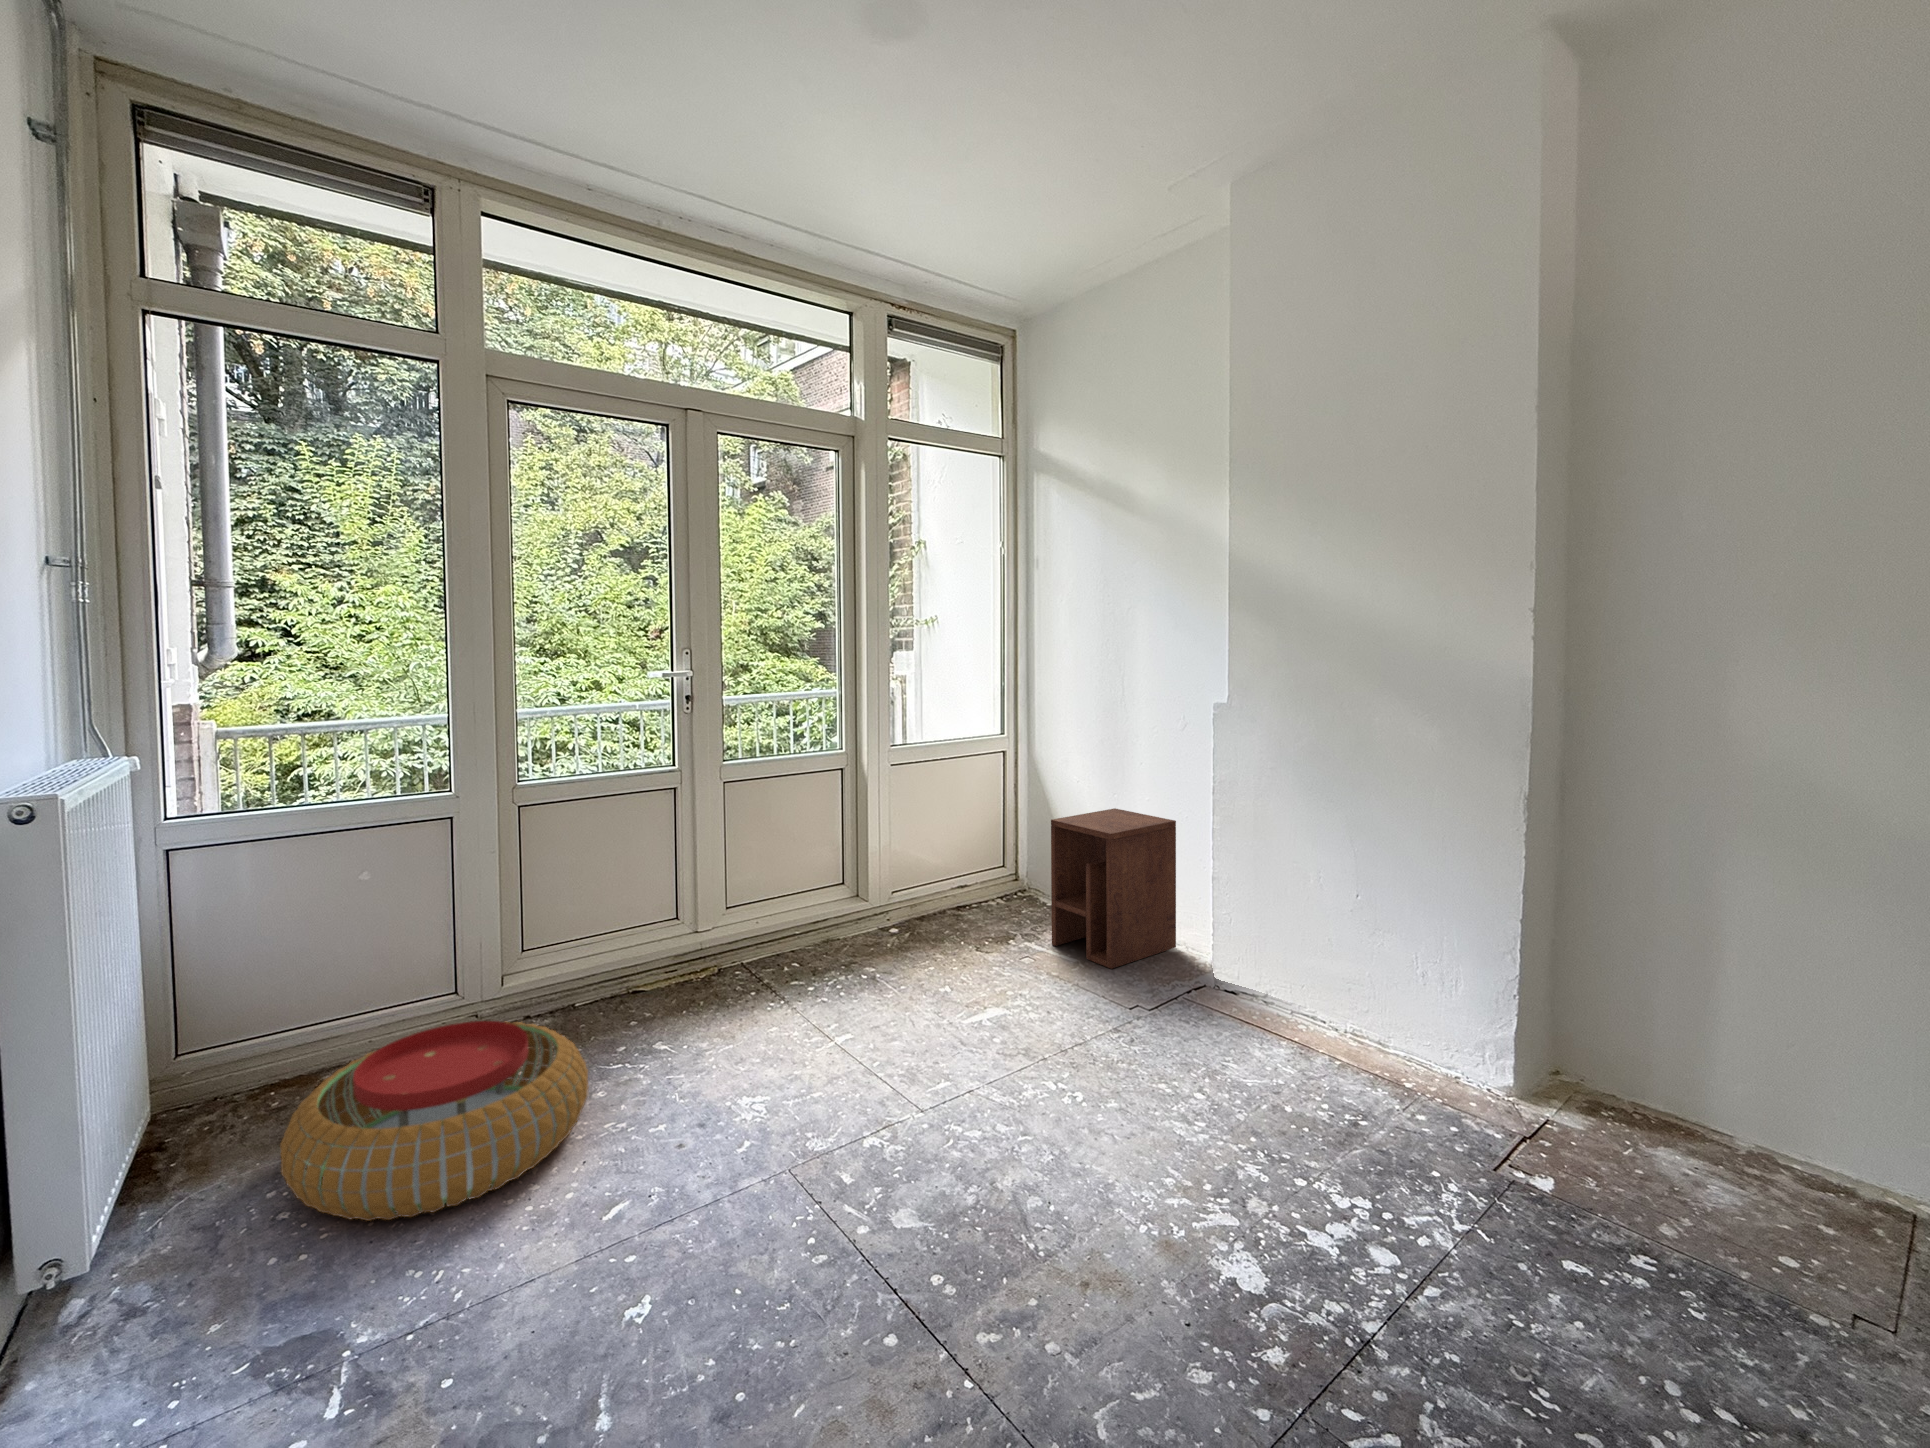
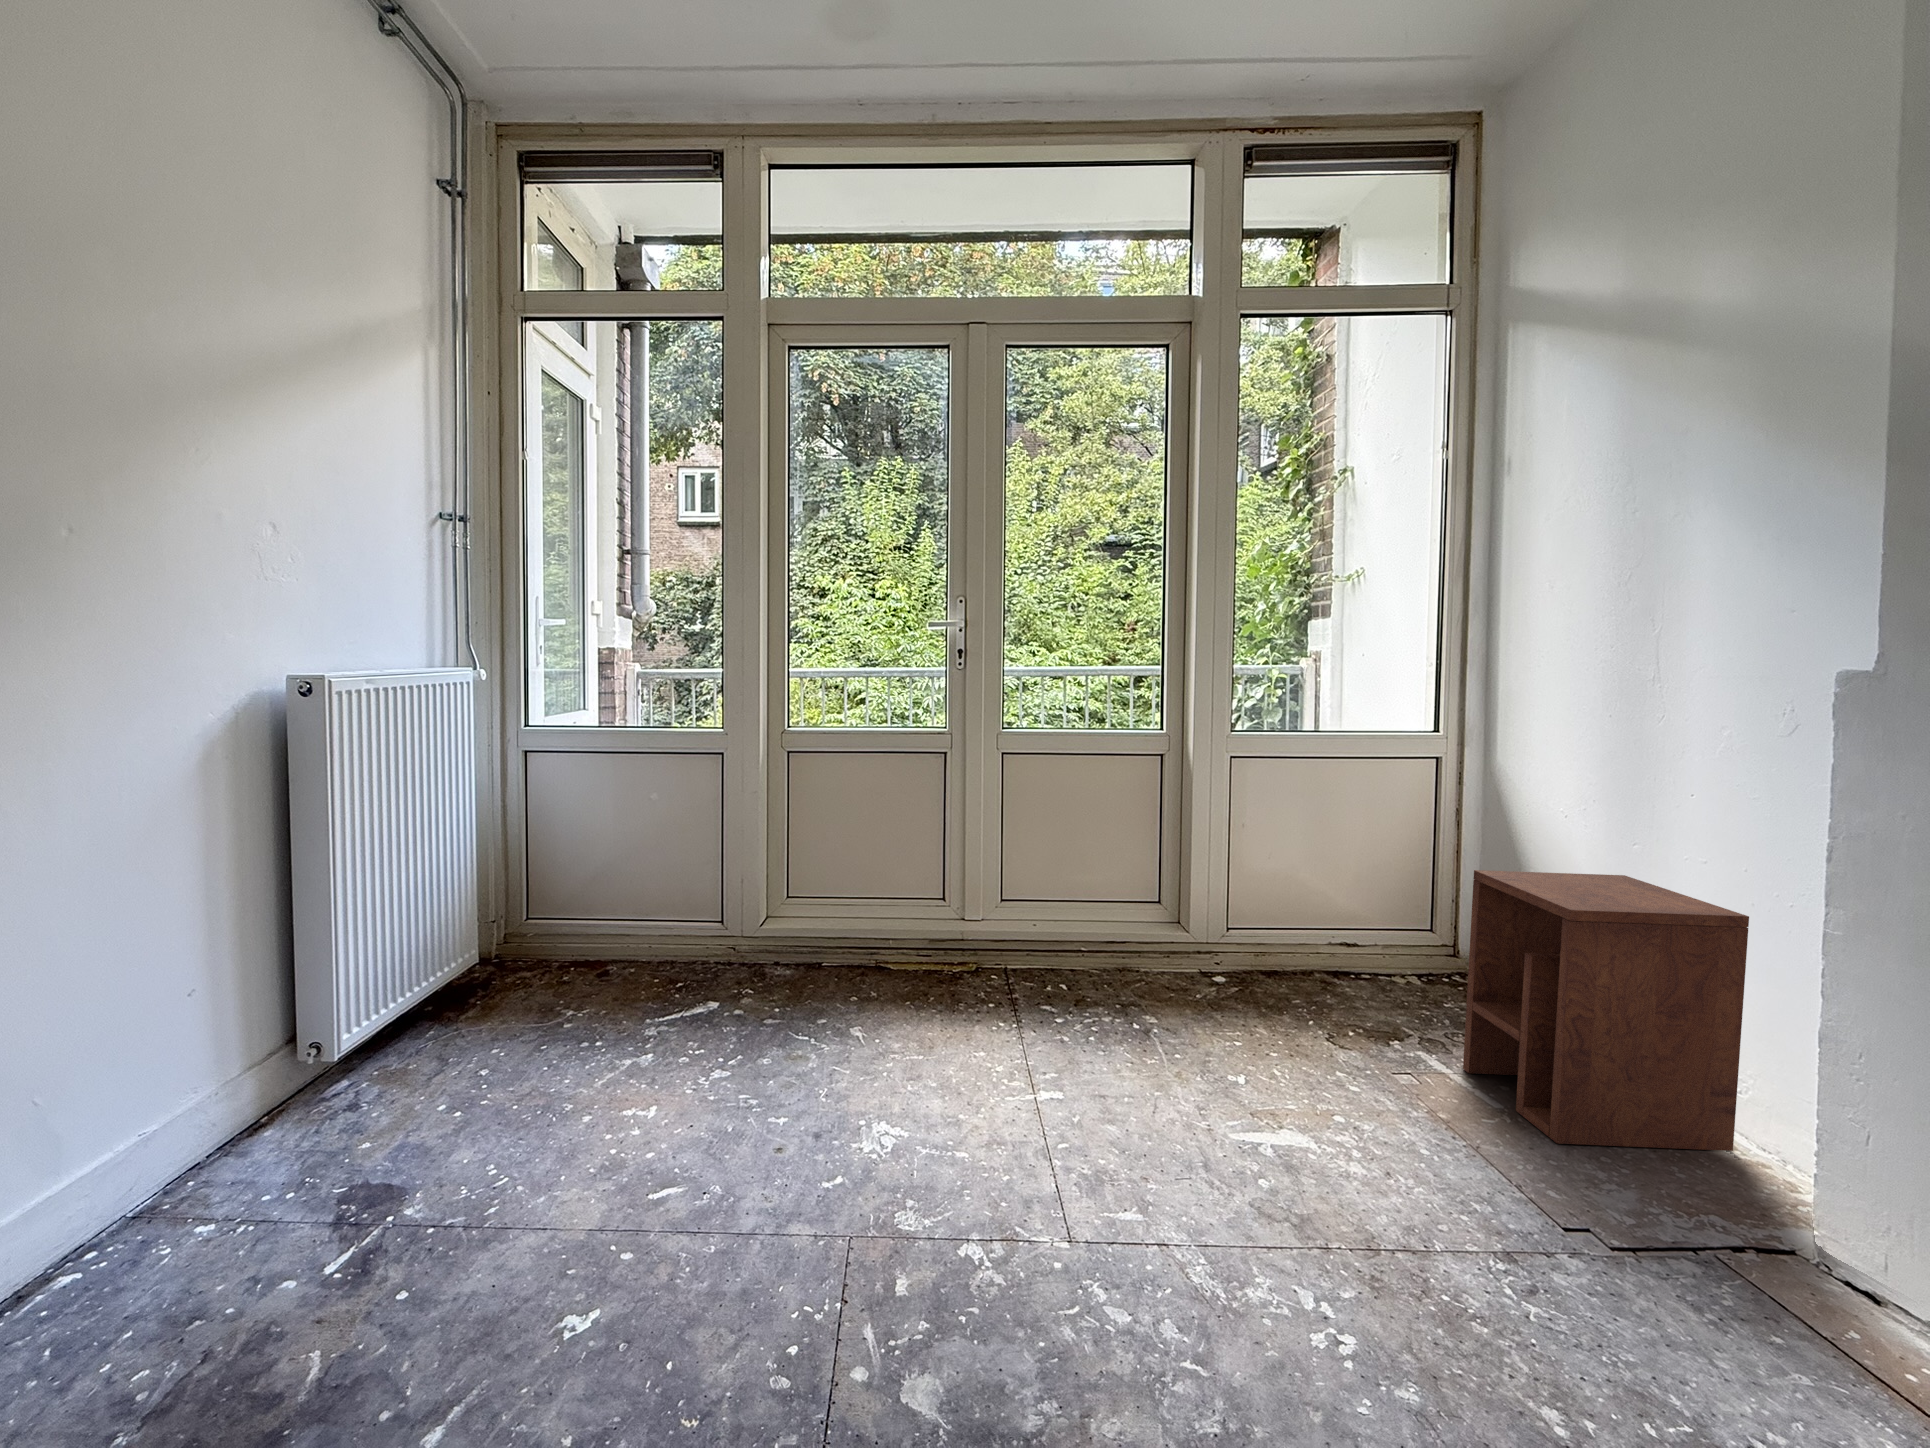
pouf: present [281,1021,588,1221] -> none [466,940,747,1120]

